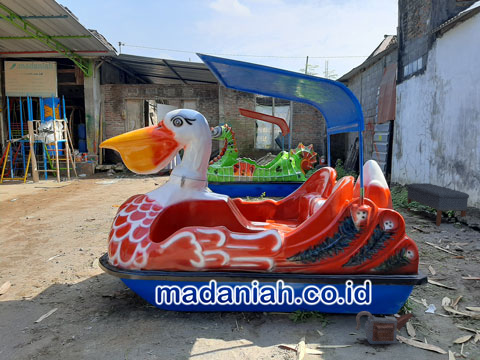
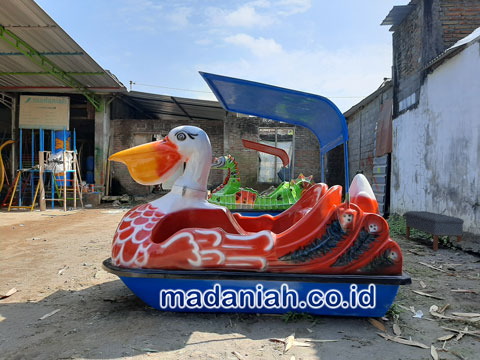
watering can: present [355,311,413,344] -> none [341,307,395,339]

